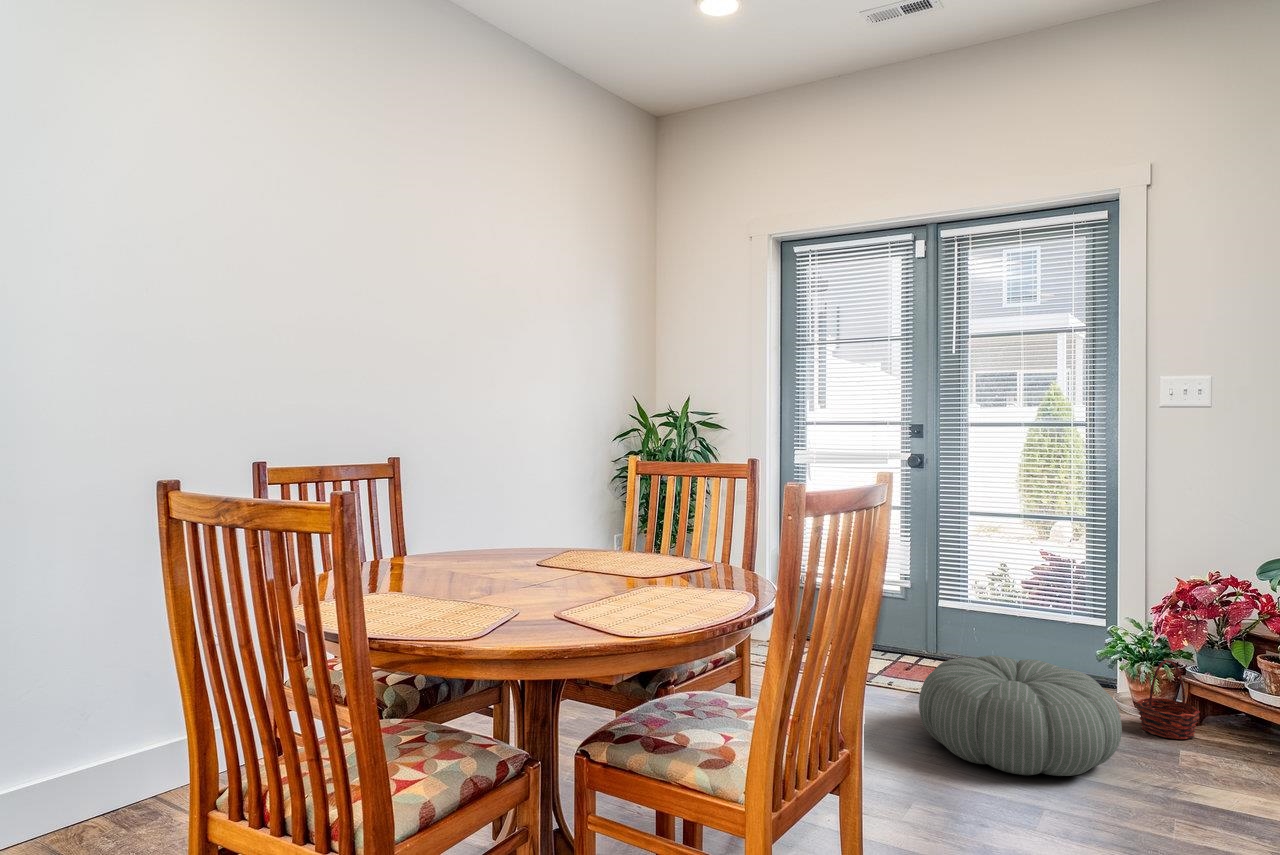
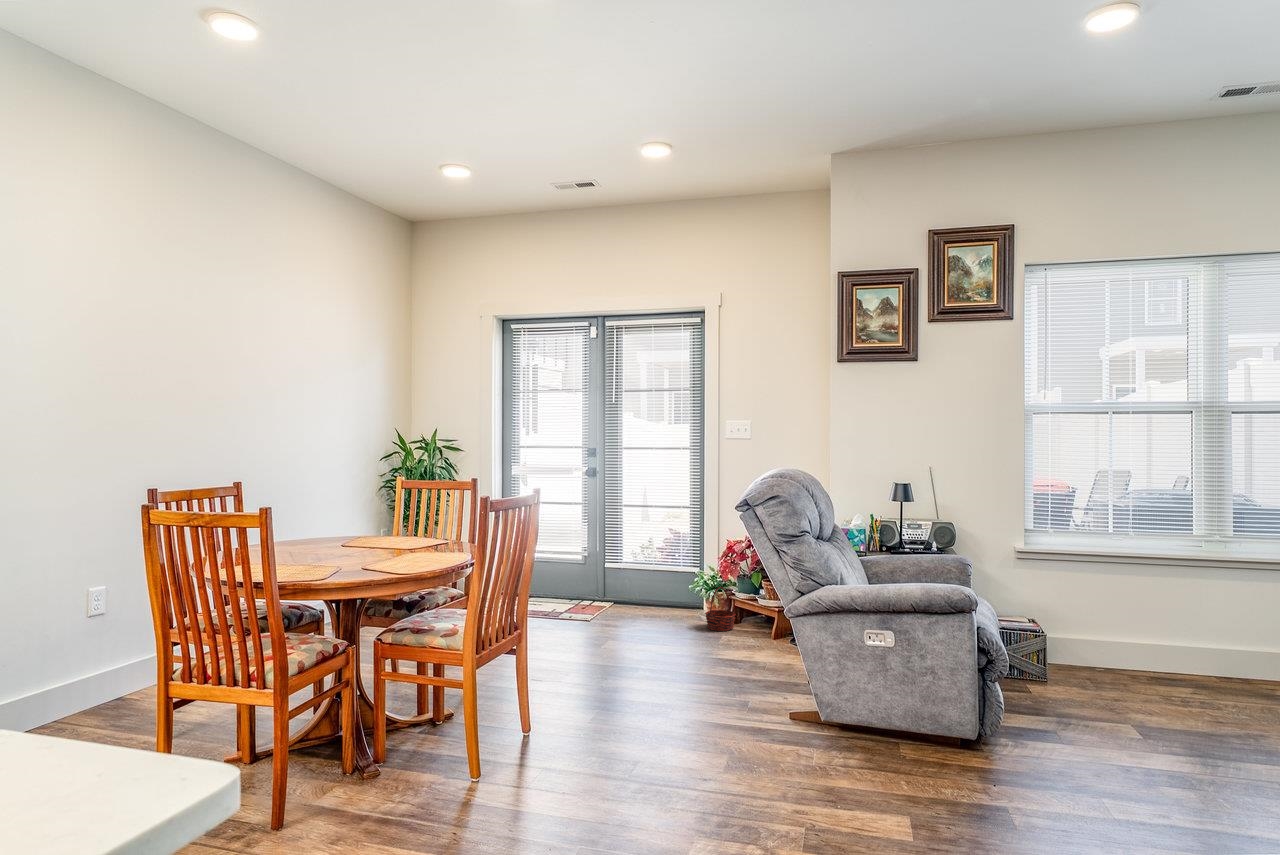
pouf: present [919,656,1122,776] -> none [580,592,687,655]

